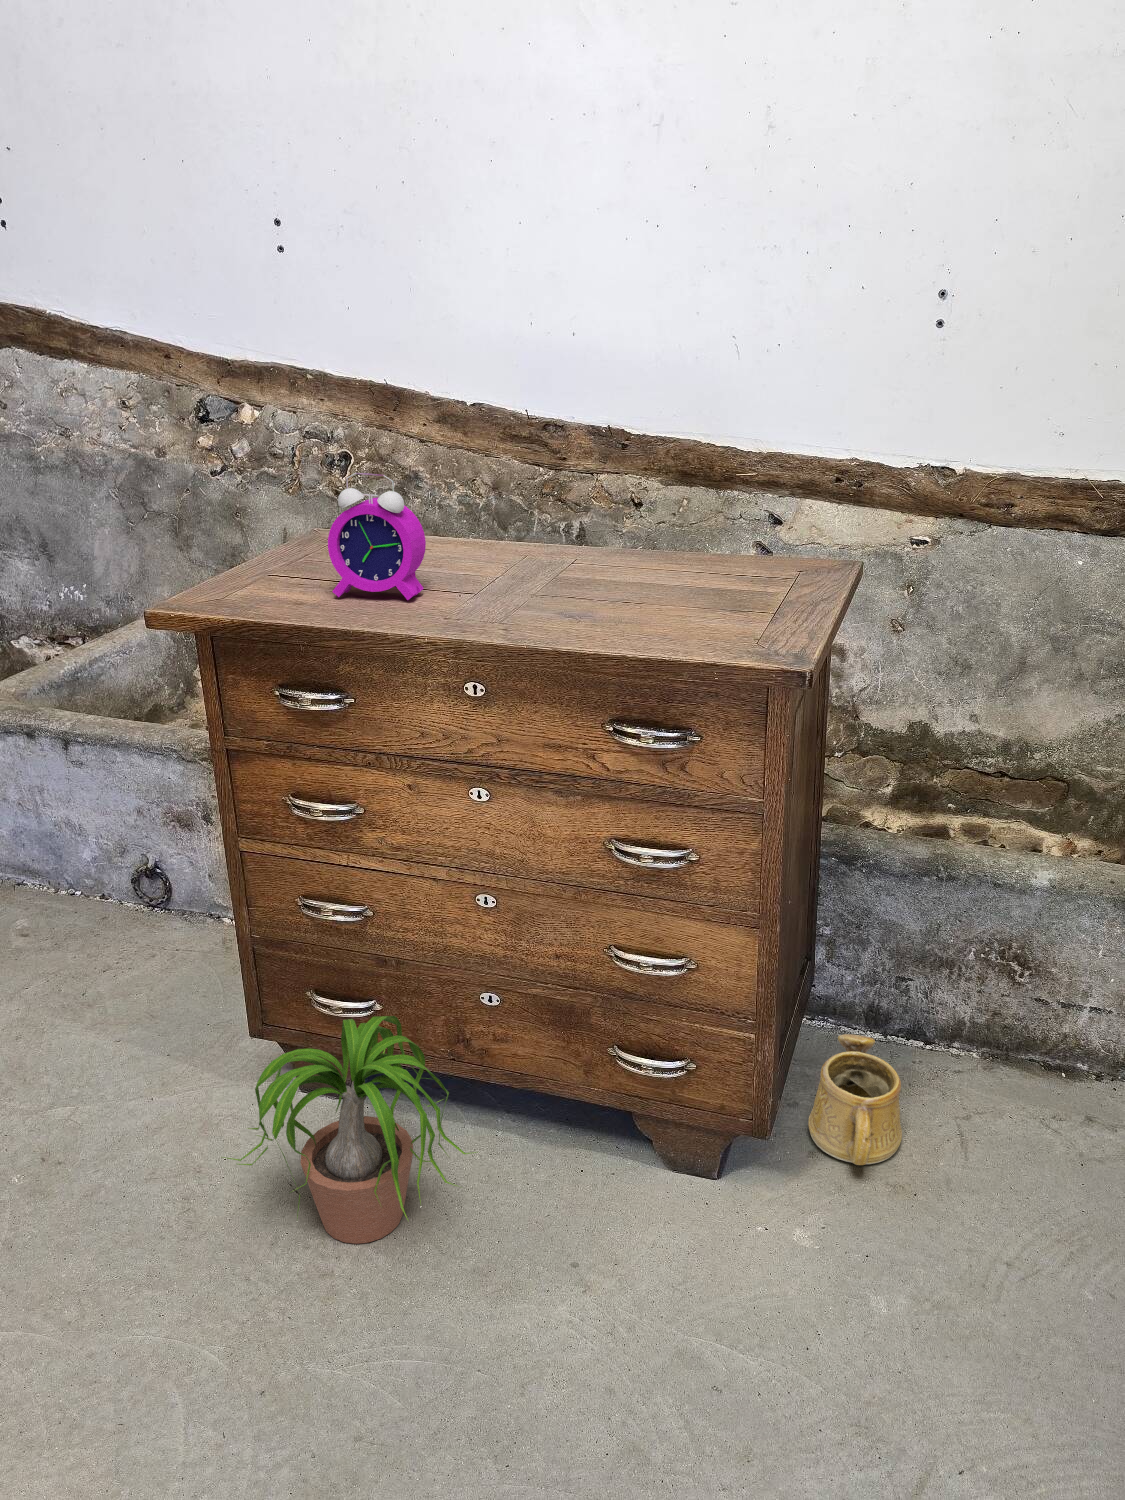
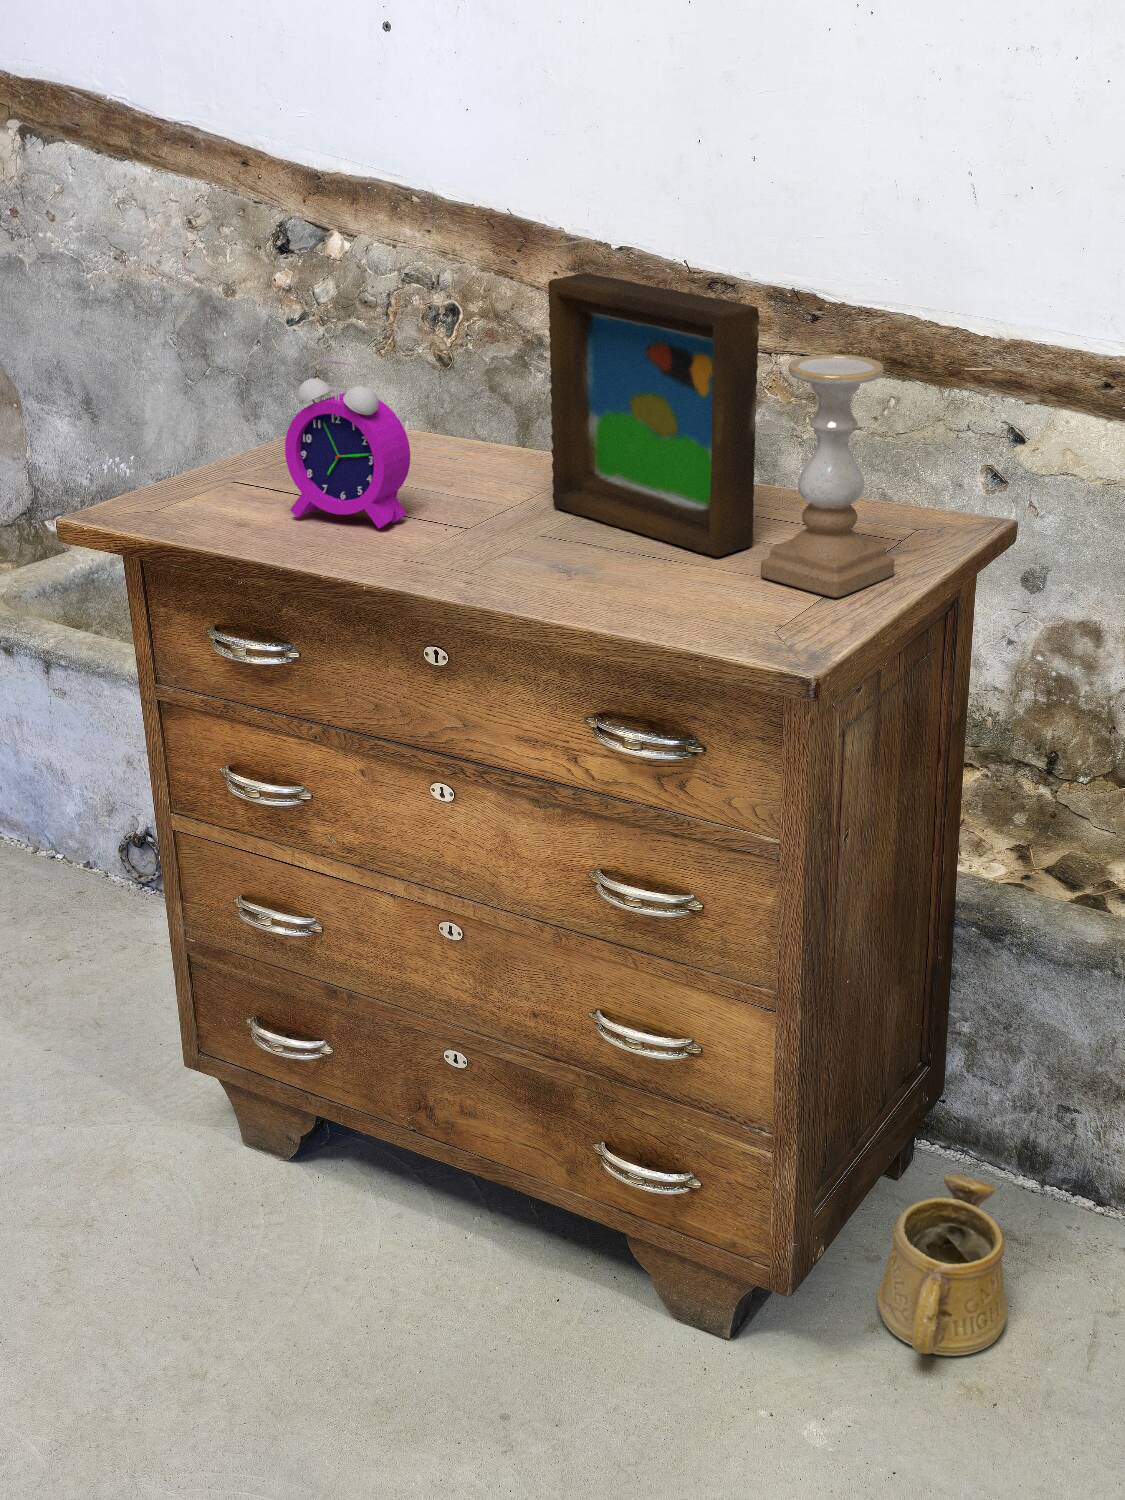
picture frame: none [523,400,698,601] -> present [548,273,760,557]
candle holder: none [715,446,807,622] -> present [761,354,894,597]
potted plant: present [224,1016,476,1244] -> none [73,1062,390,1349]

